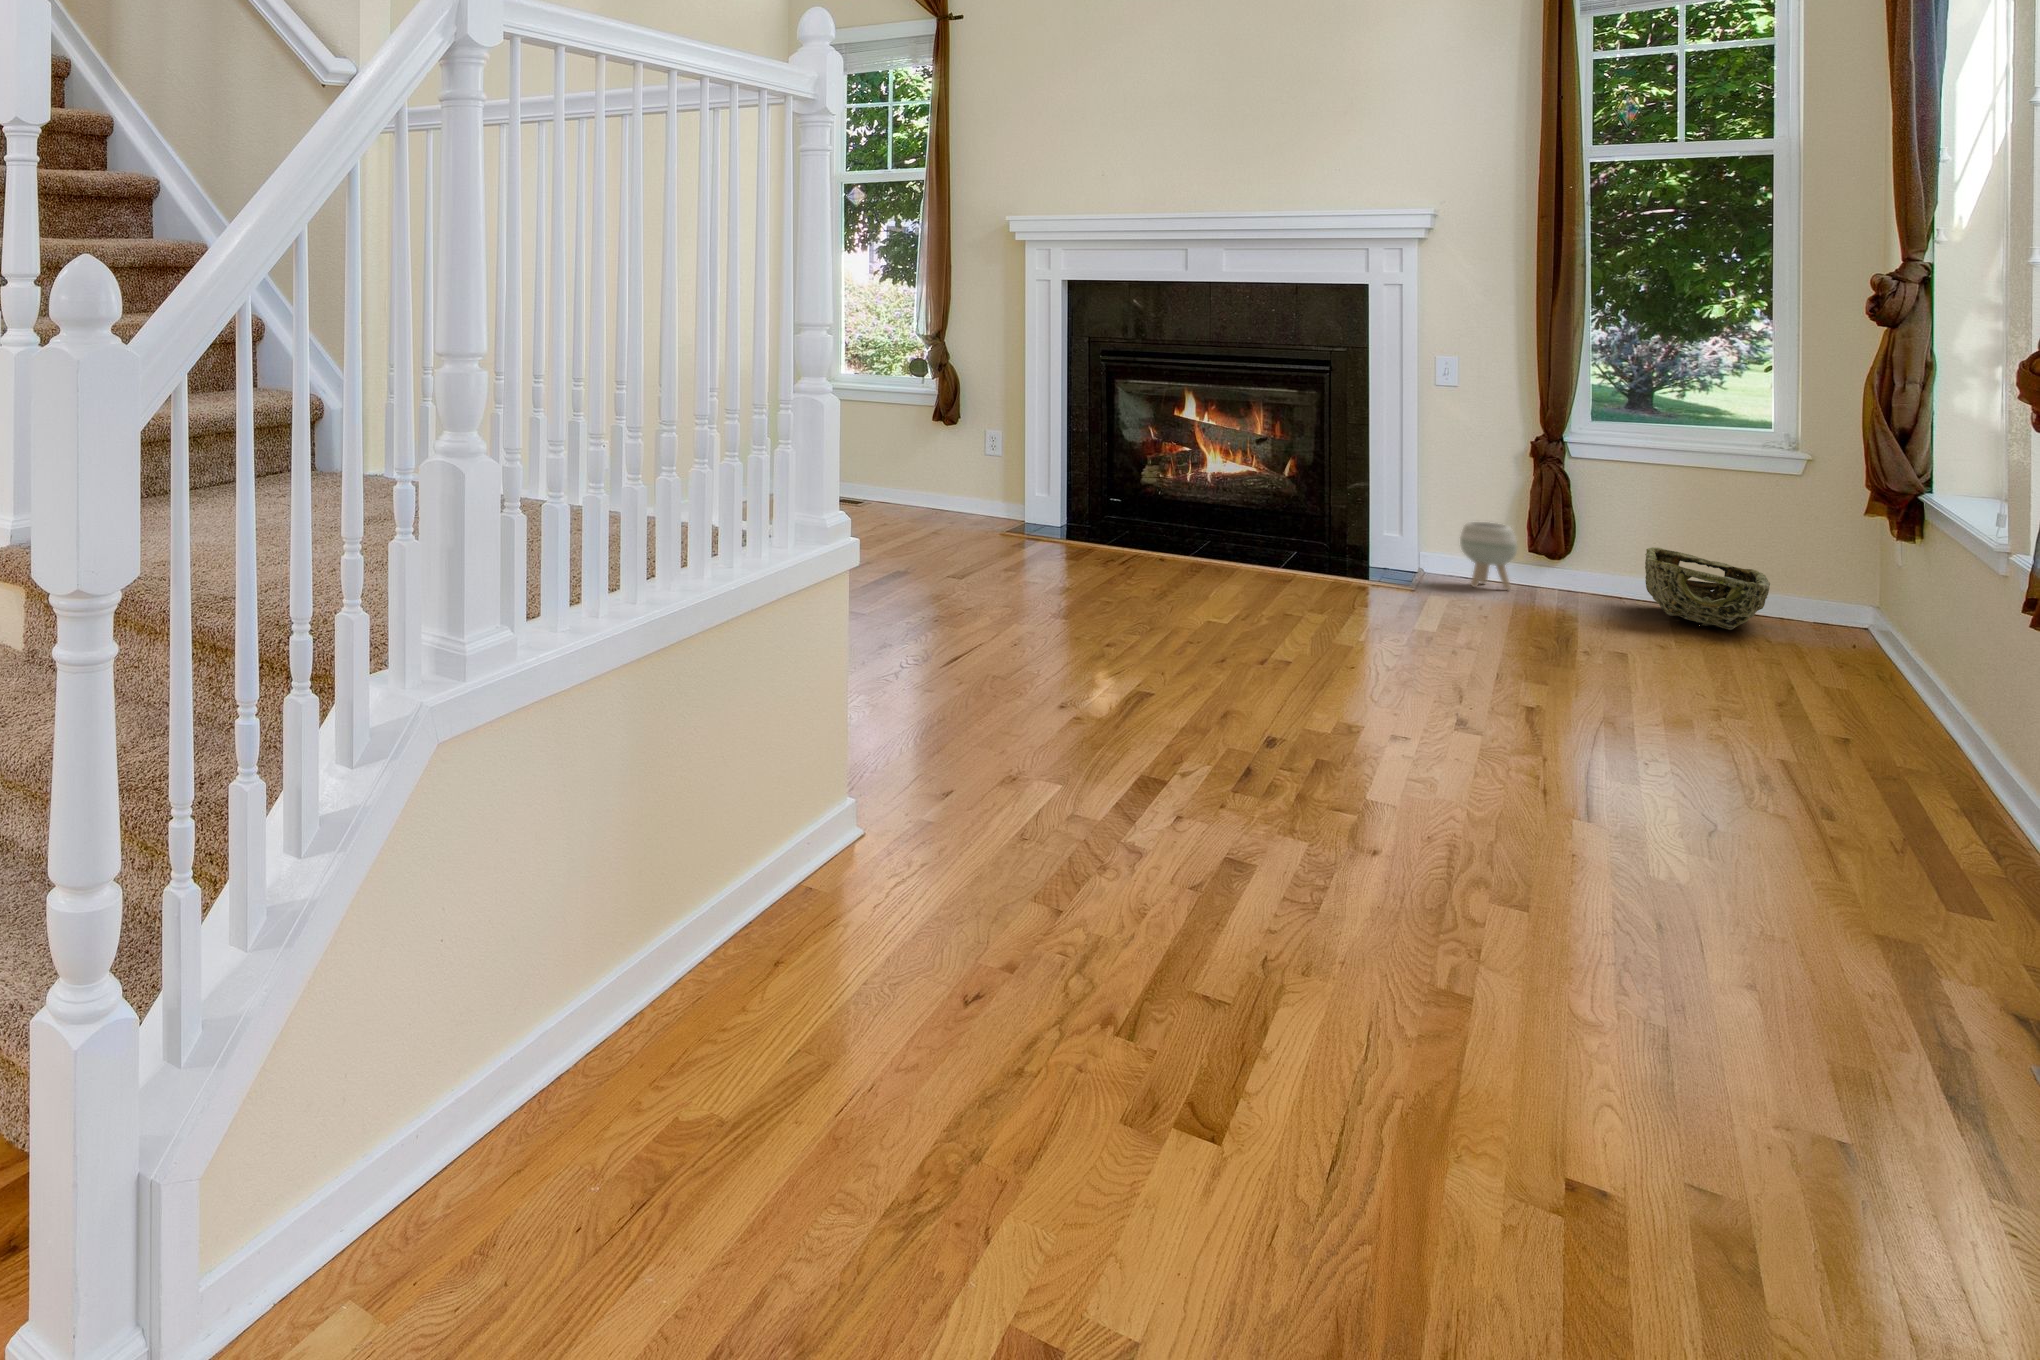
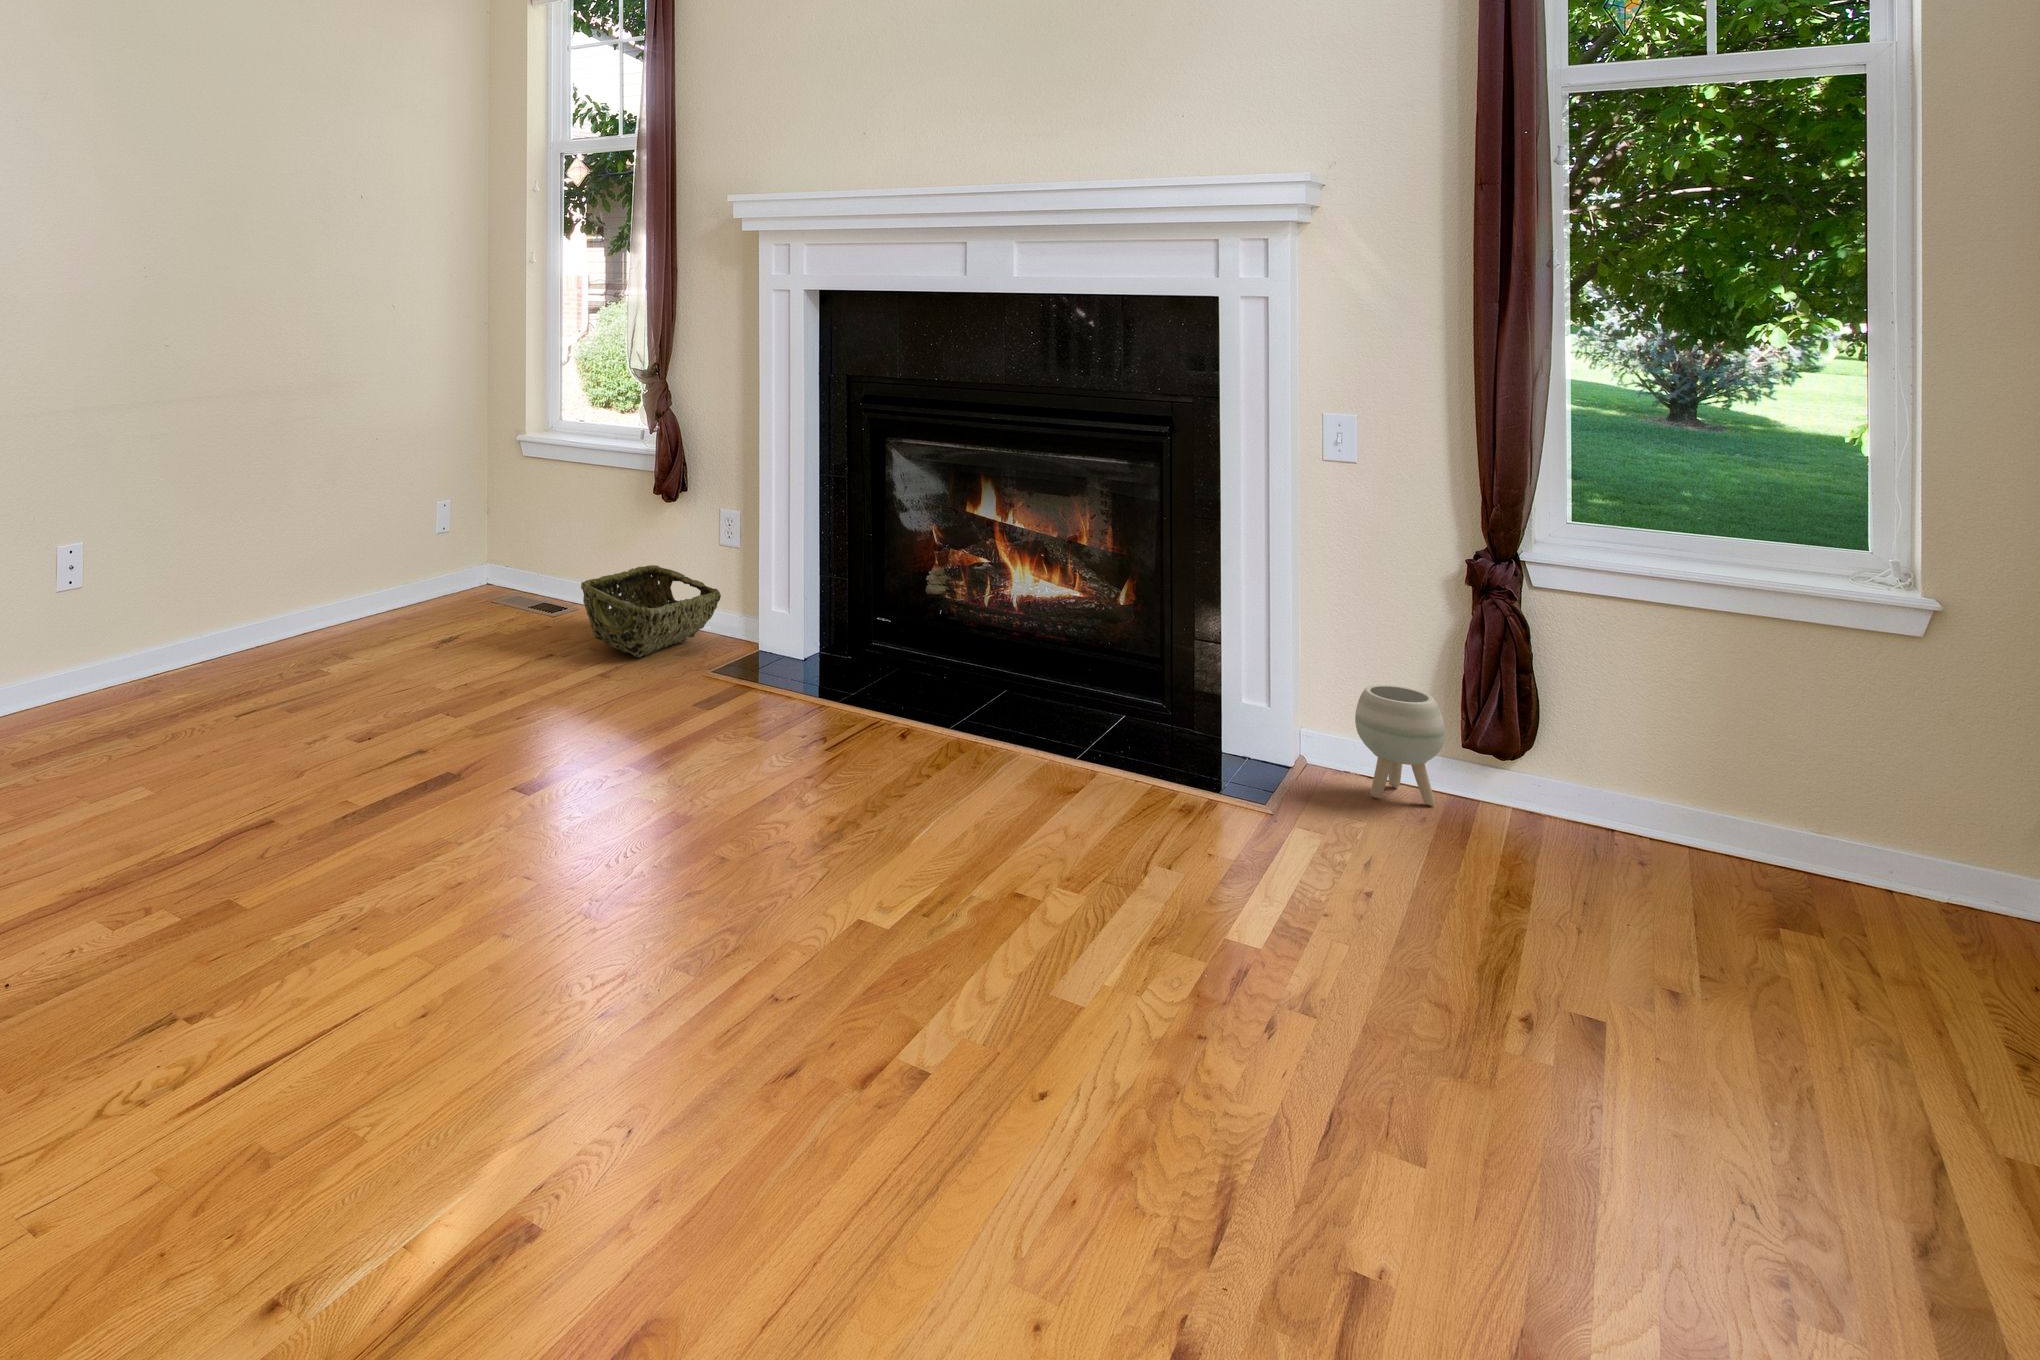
woven basket: present [1645,548,1770,630] -> present [581,565,721,657]

